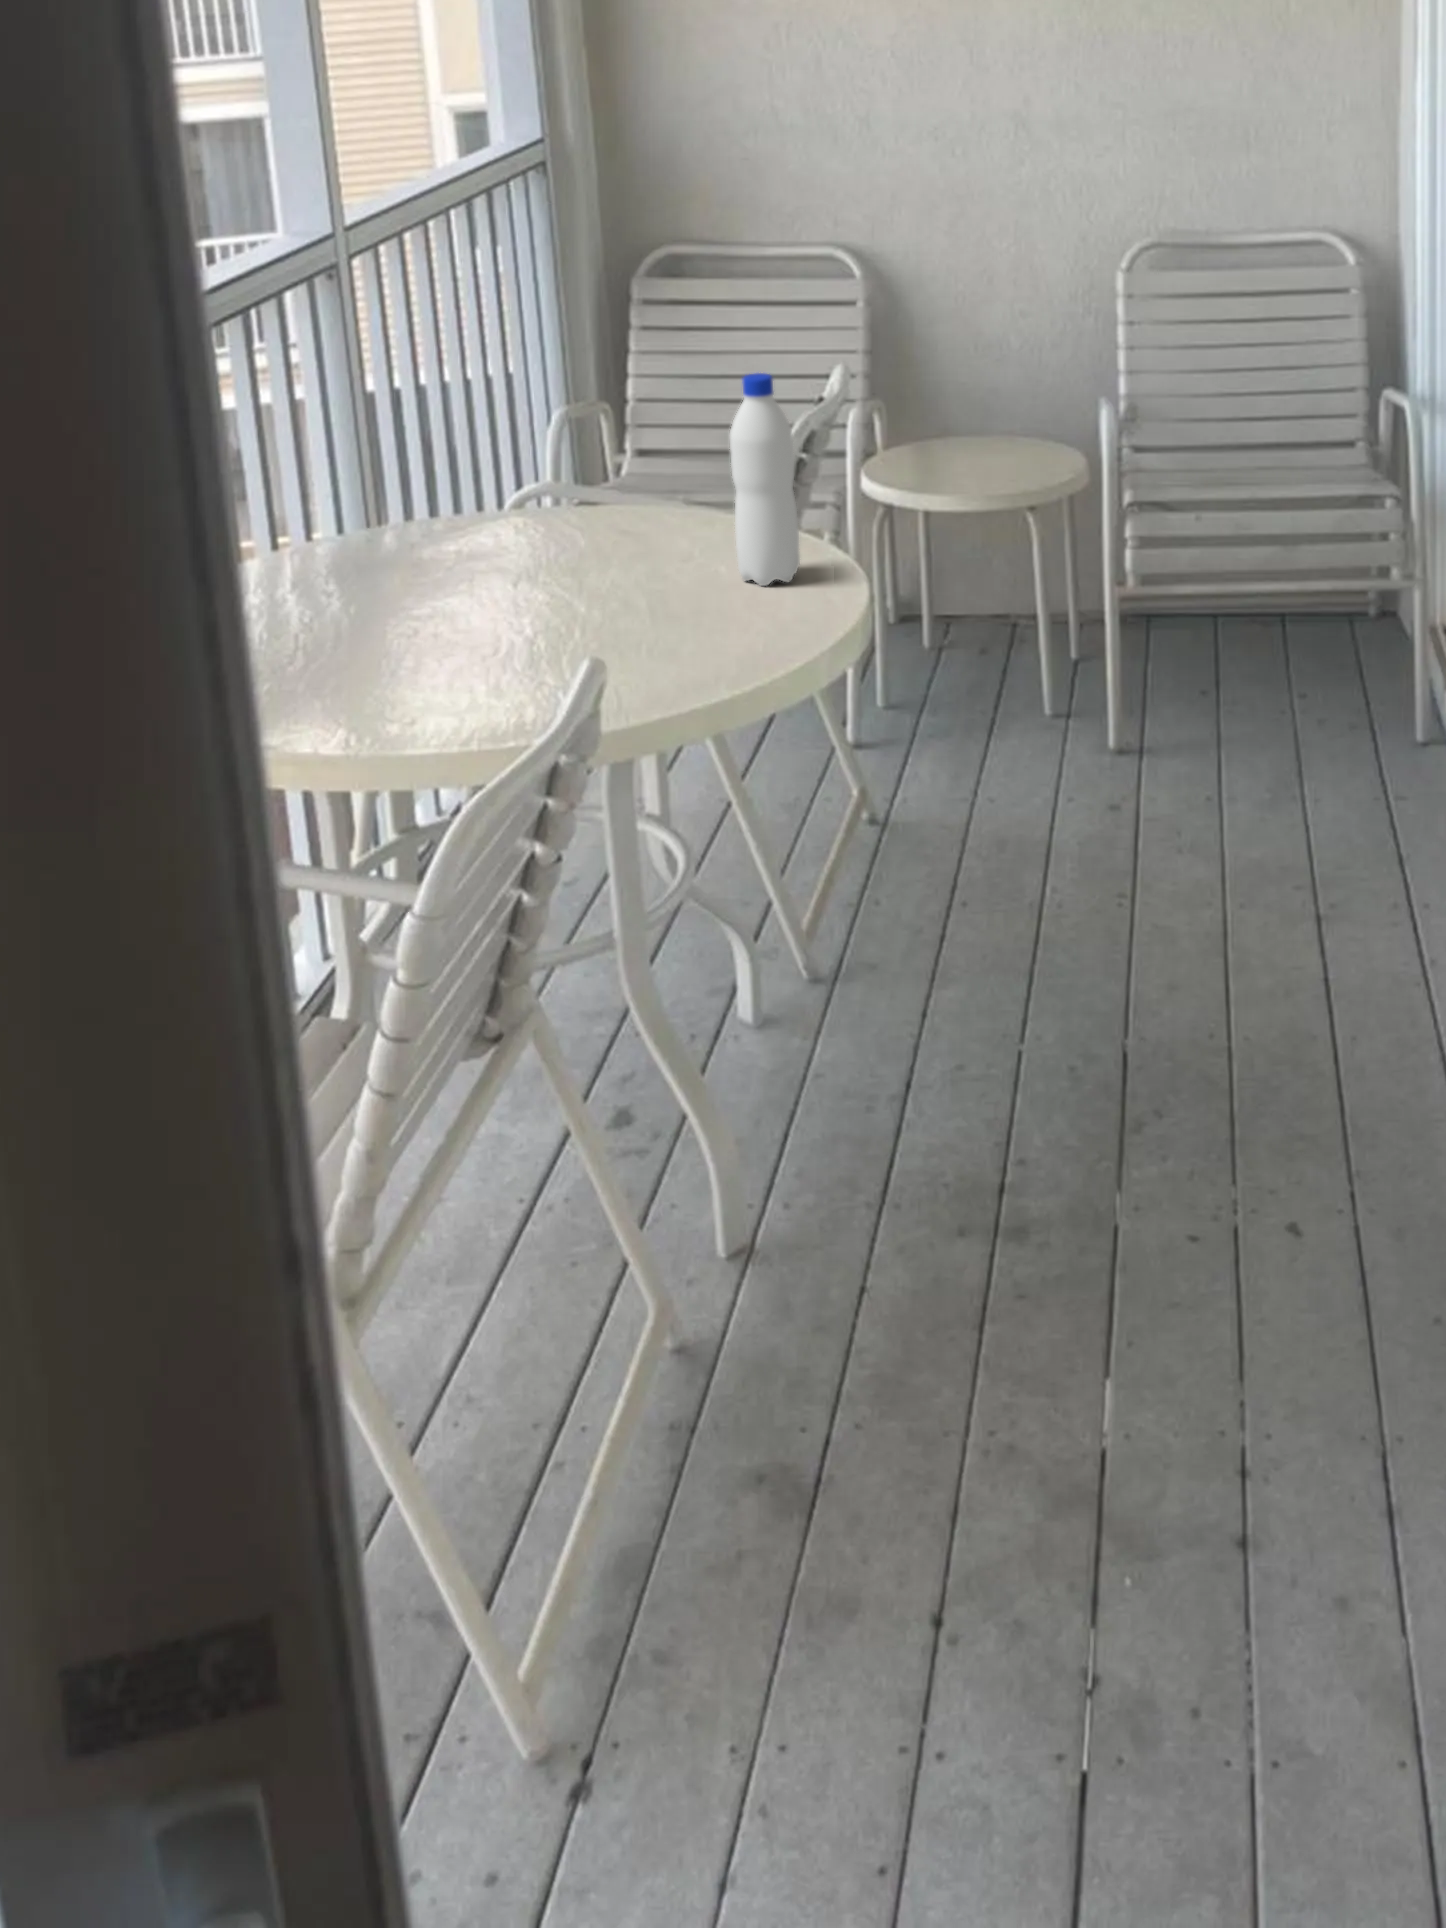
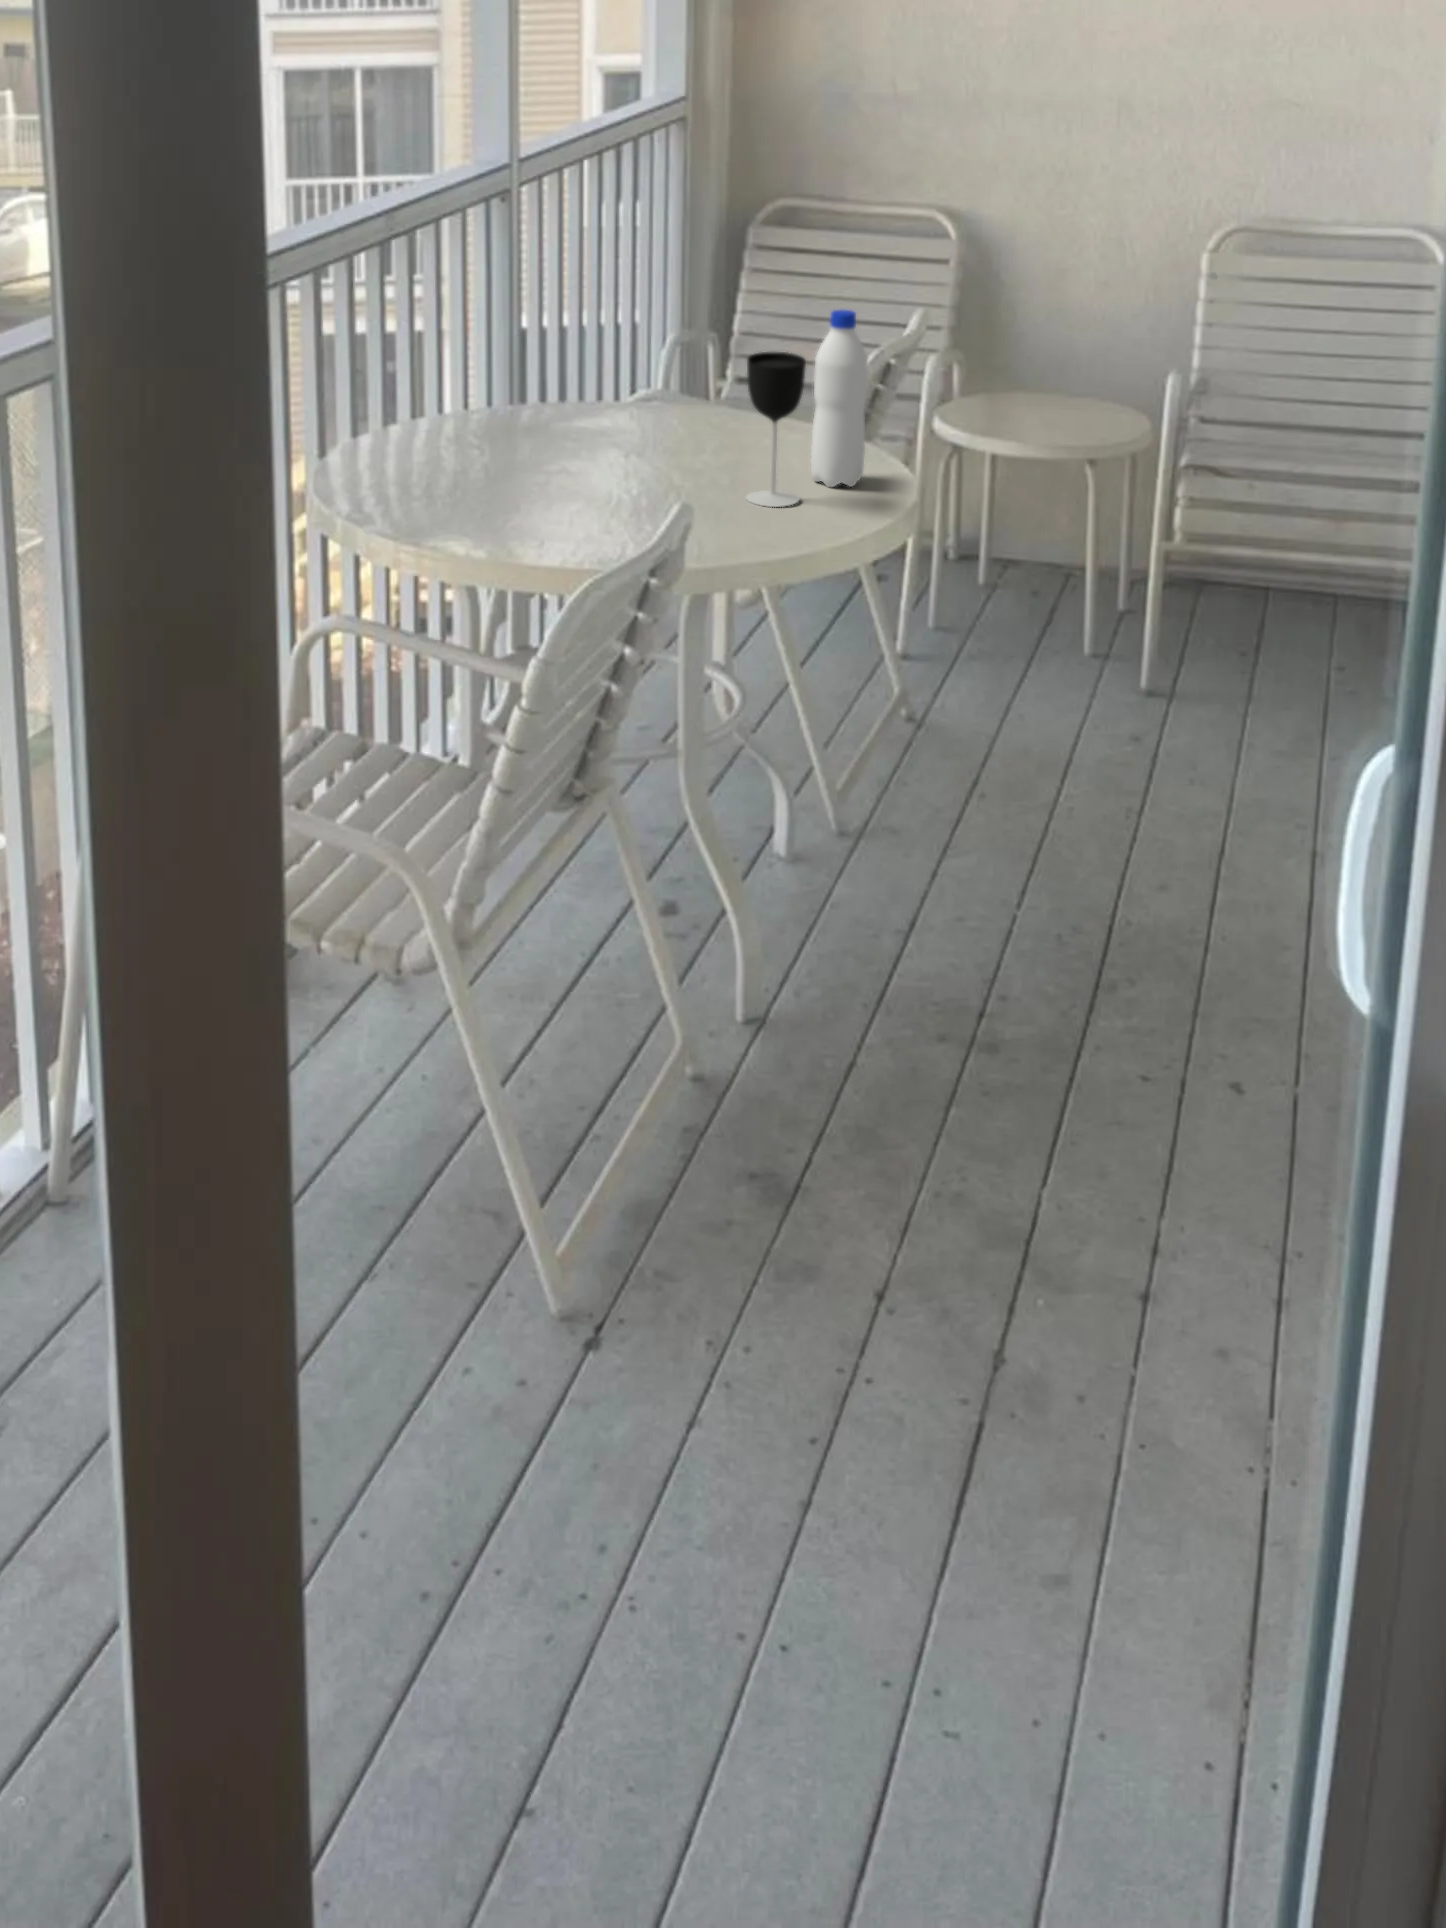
wine glass: none [648,432,729,622] -> present [746,352,806,507]

